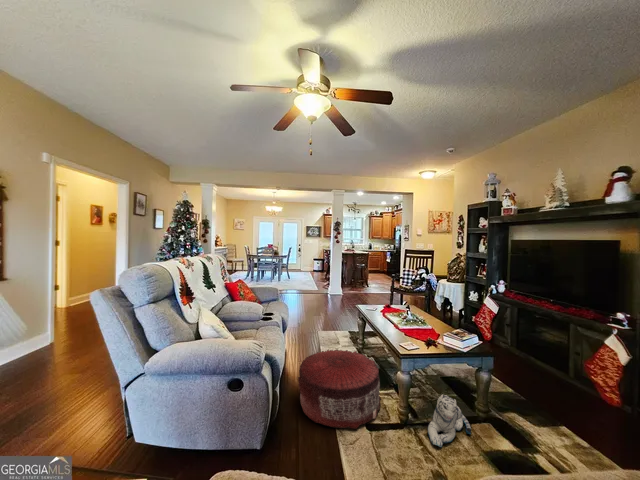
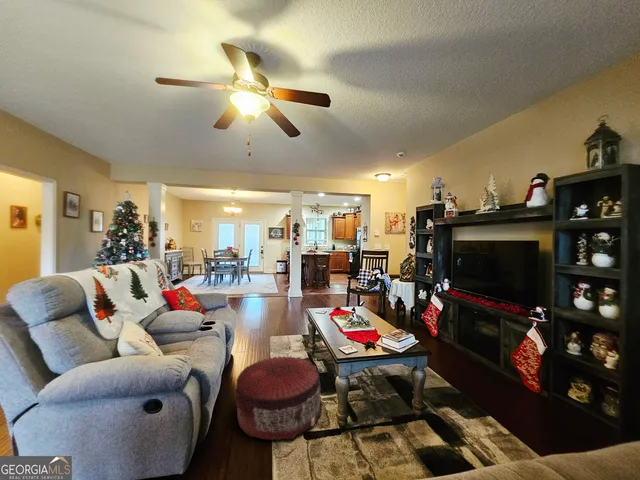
plush toy: present [428,395,471,447] -> none [364,396,406,450]

